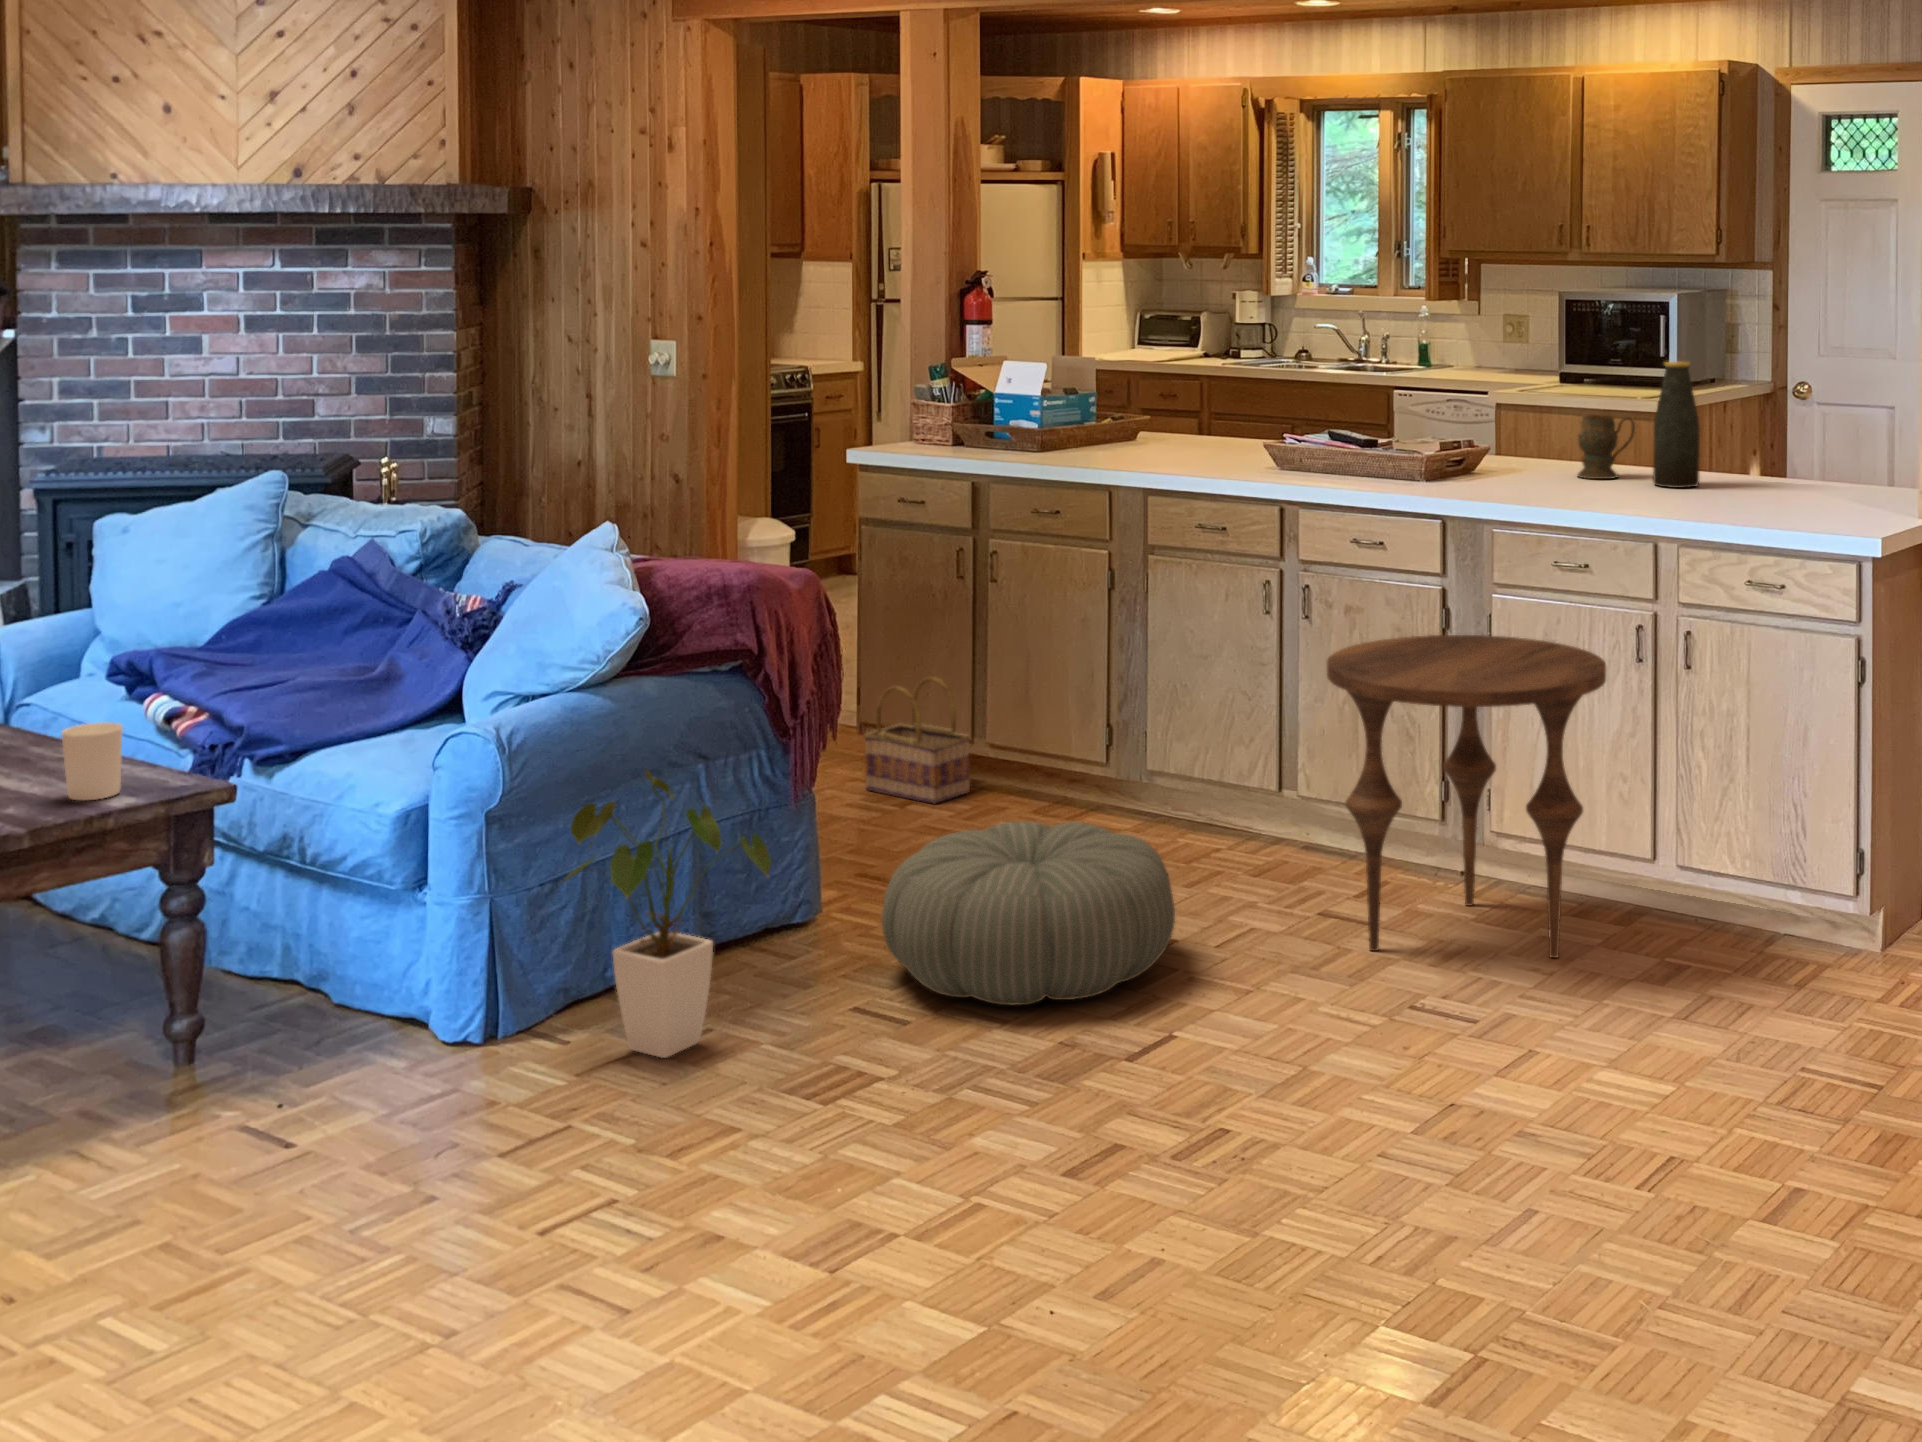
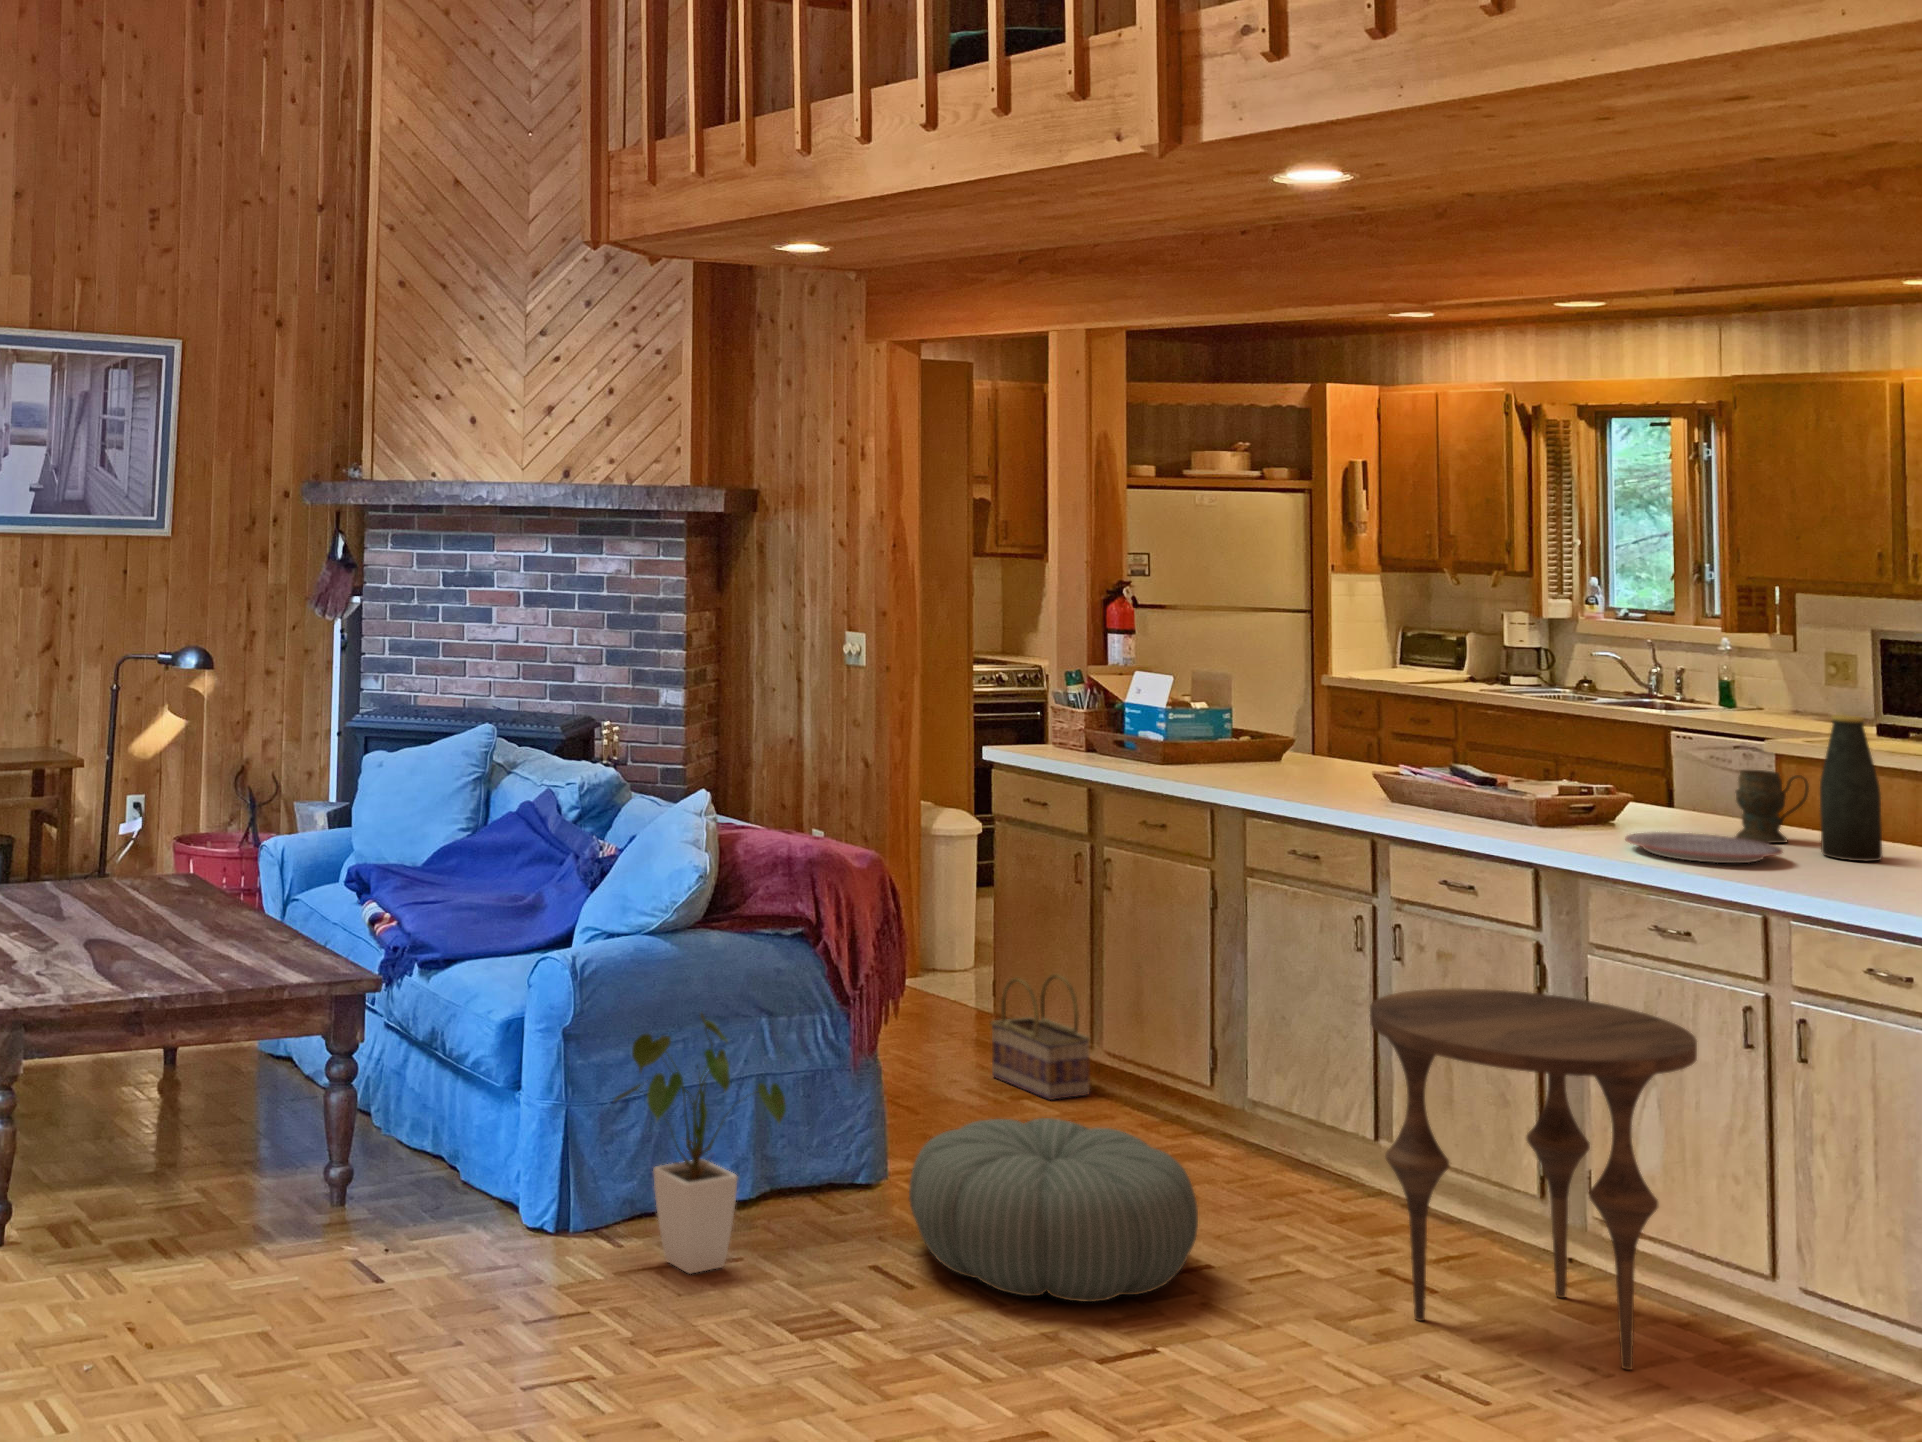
plate: none [1510,476,1638,500] -> present [1625,832,1782,863]
candle holder: present [61,722,123,801] -> none [268,912,310,972]

